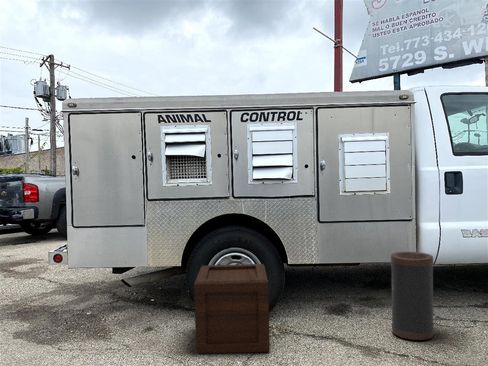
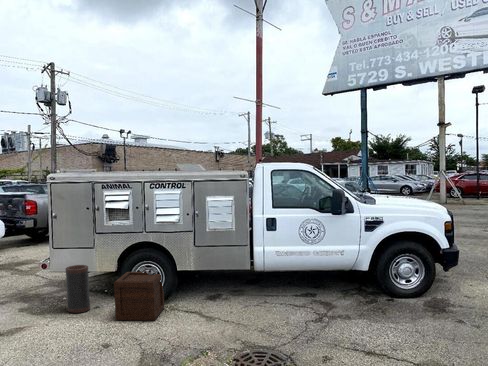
trash can: present [391,252,434,340] -> present [66,265,90,313]

